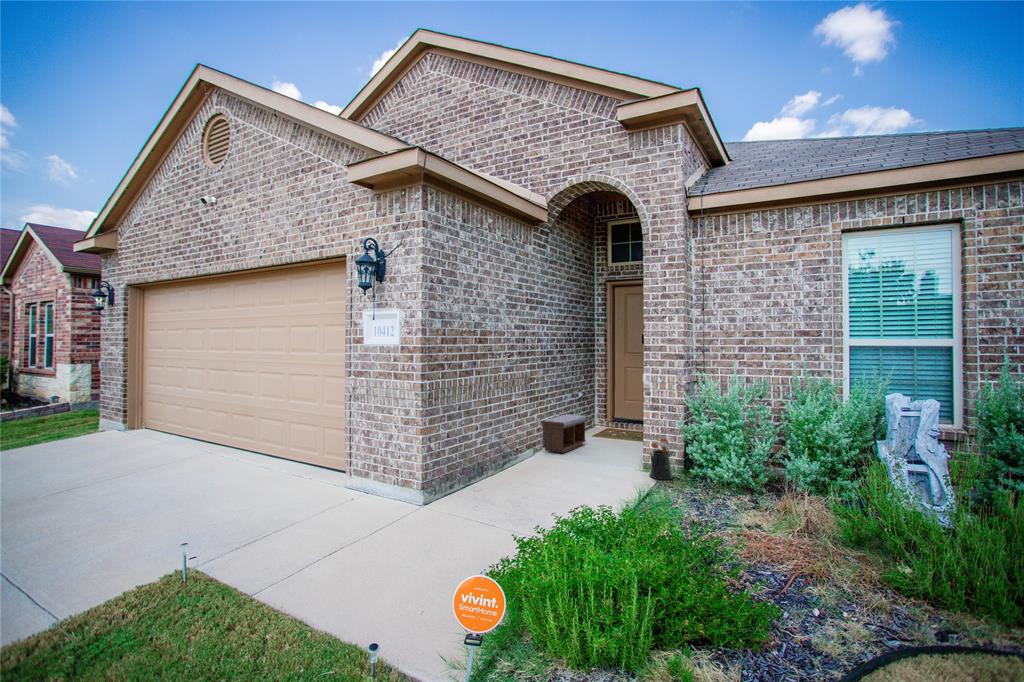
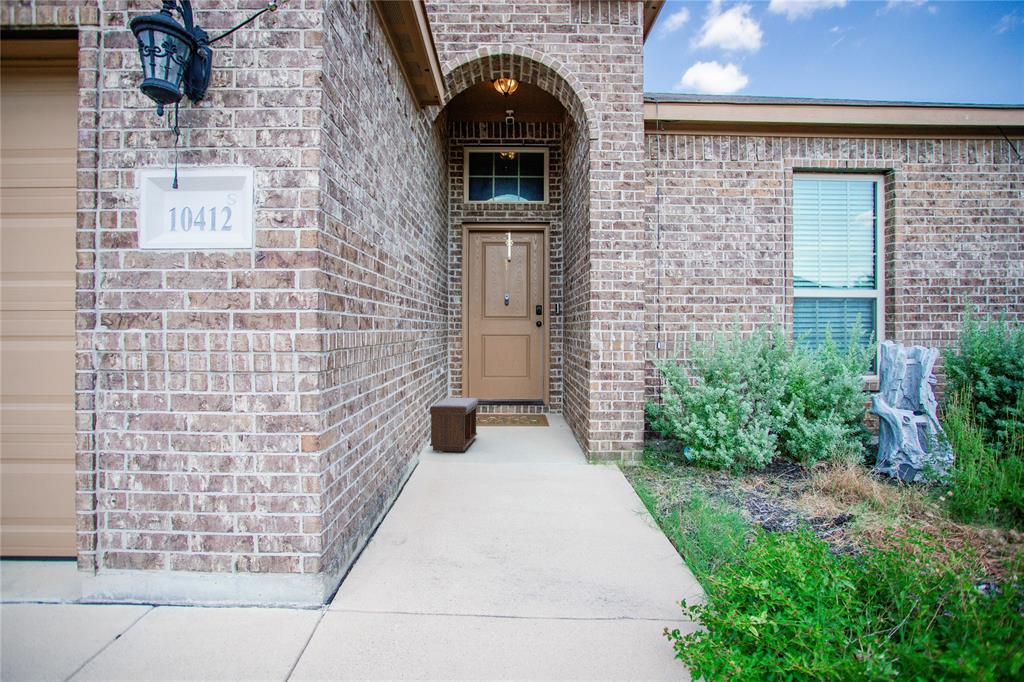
watering can: present [650,438,672,480] -> none [610,413,641,469]

